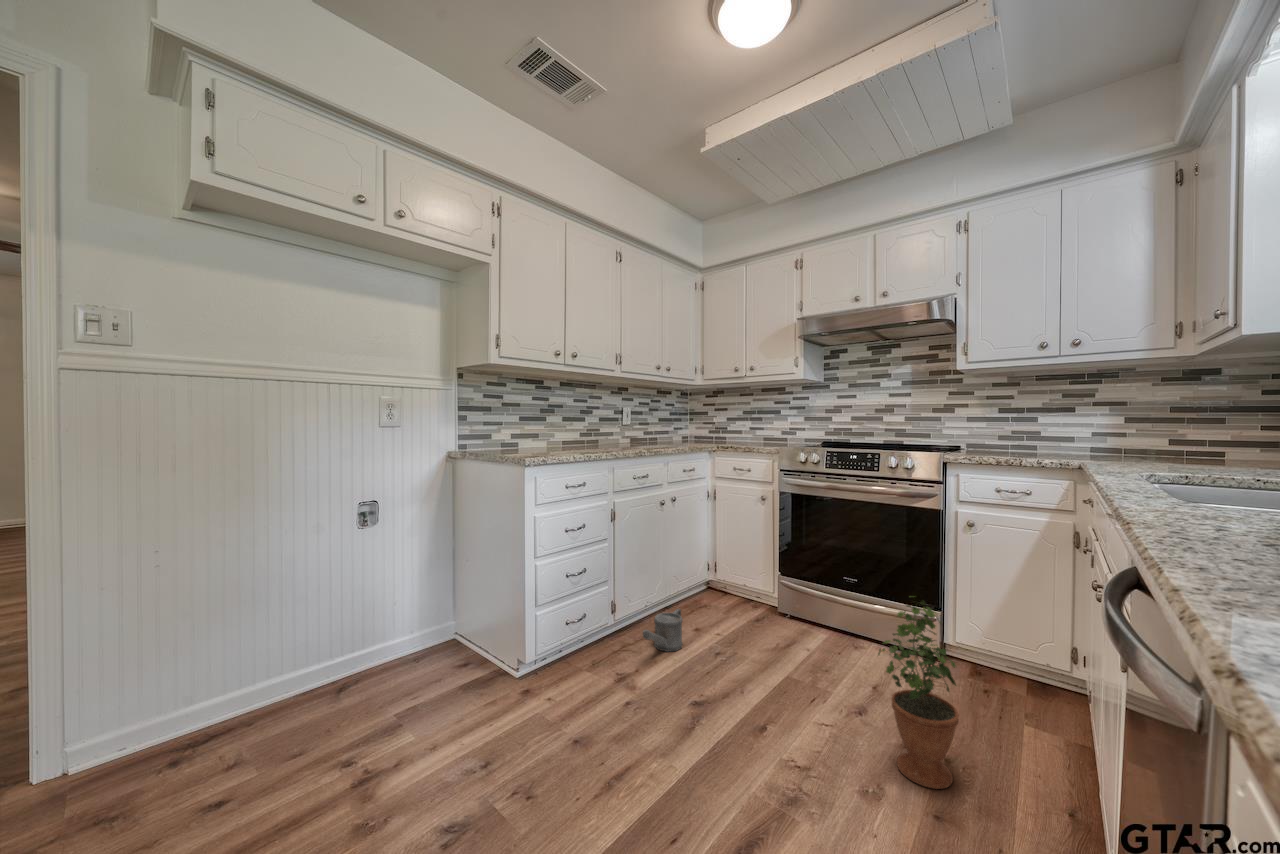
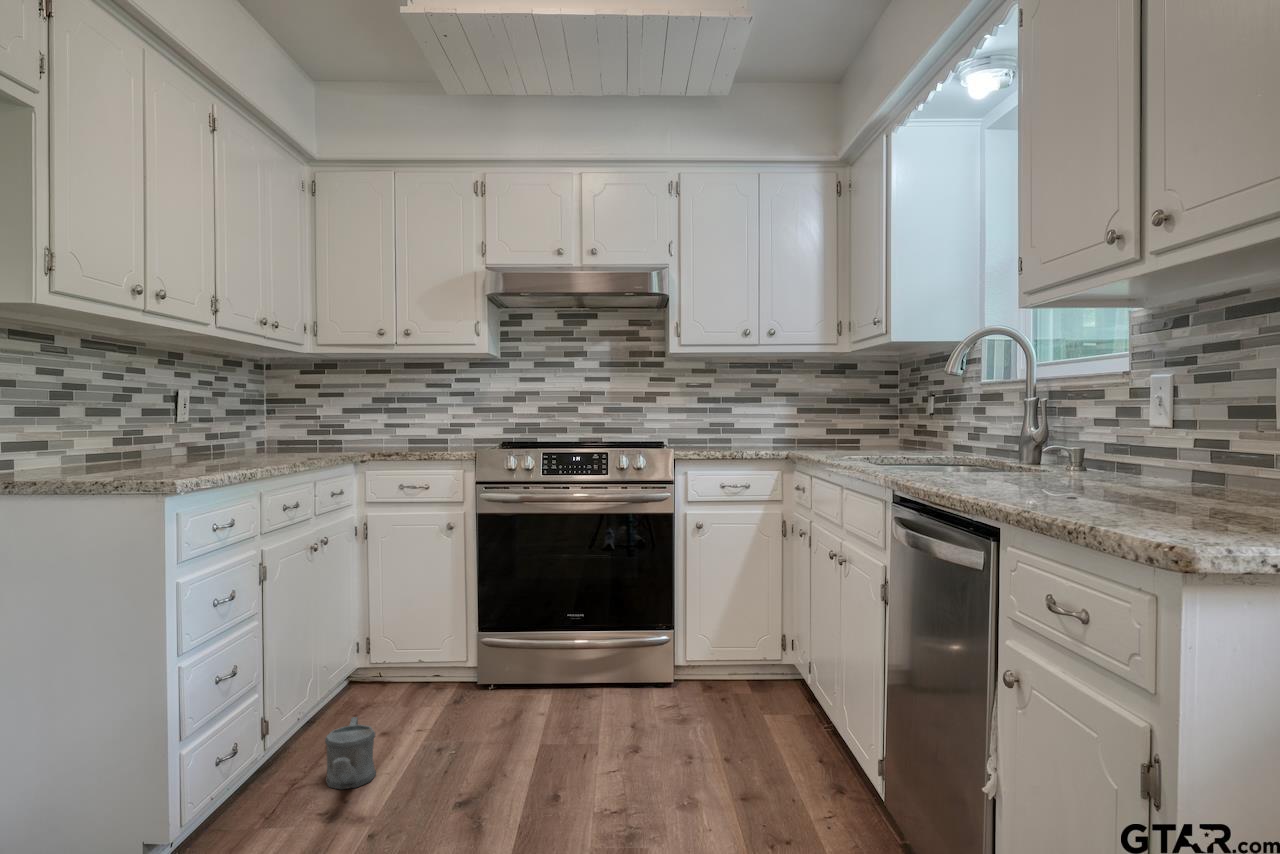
potted plant: present [878,600,959,789] -> none [688,608,763,809]

